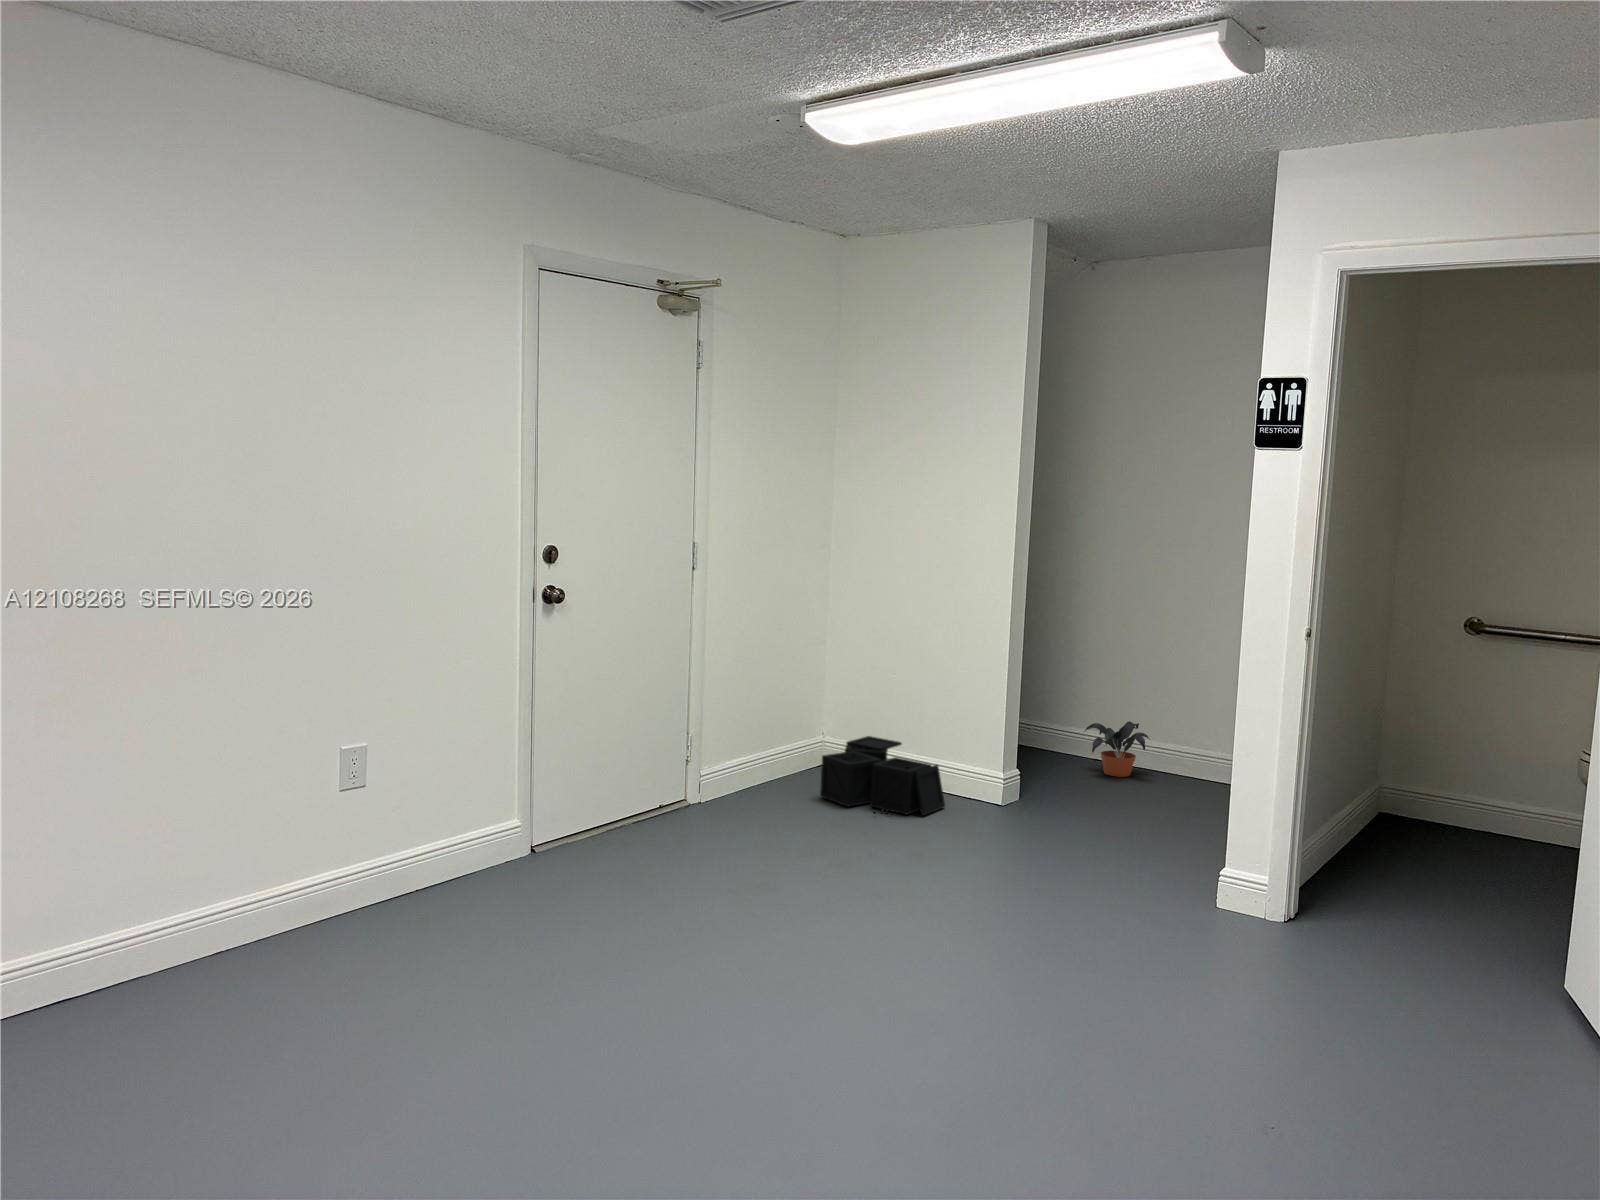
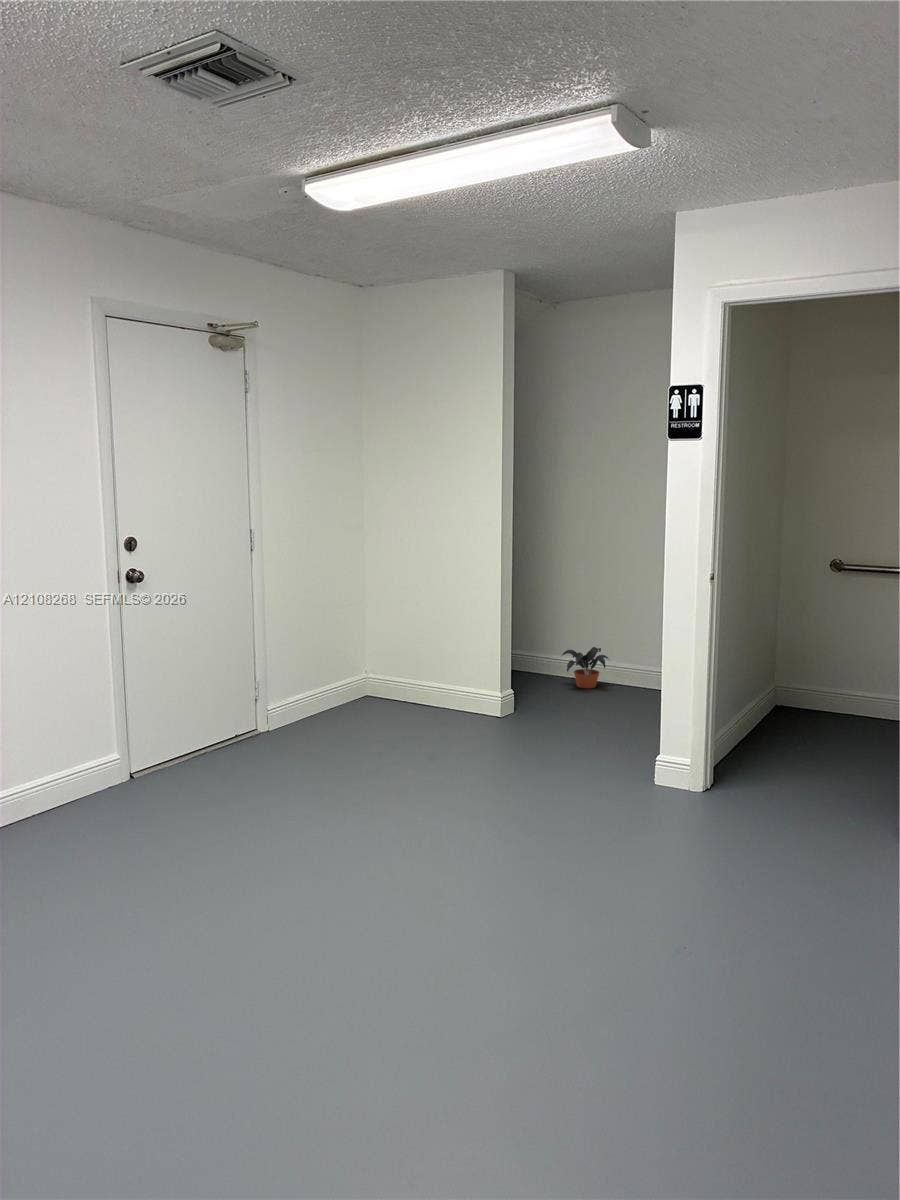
storage bin: present [820,736,945,815] -> none [362,669,457,730]

